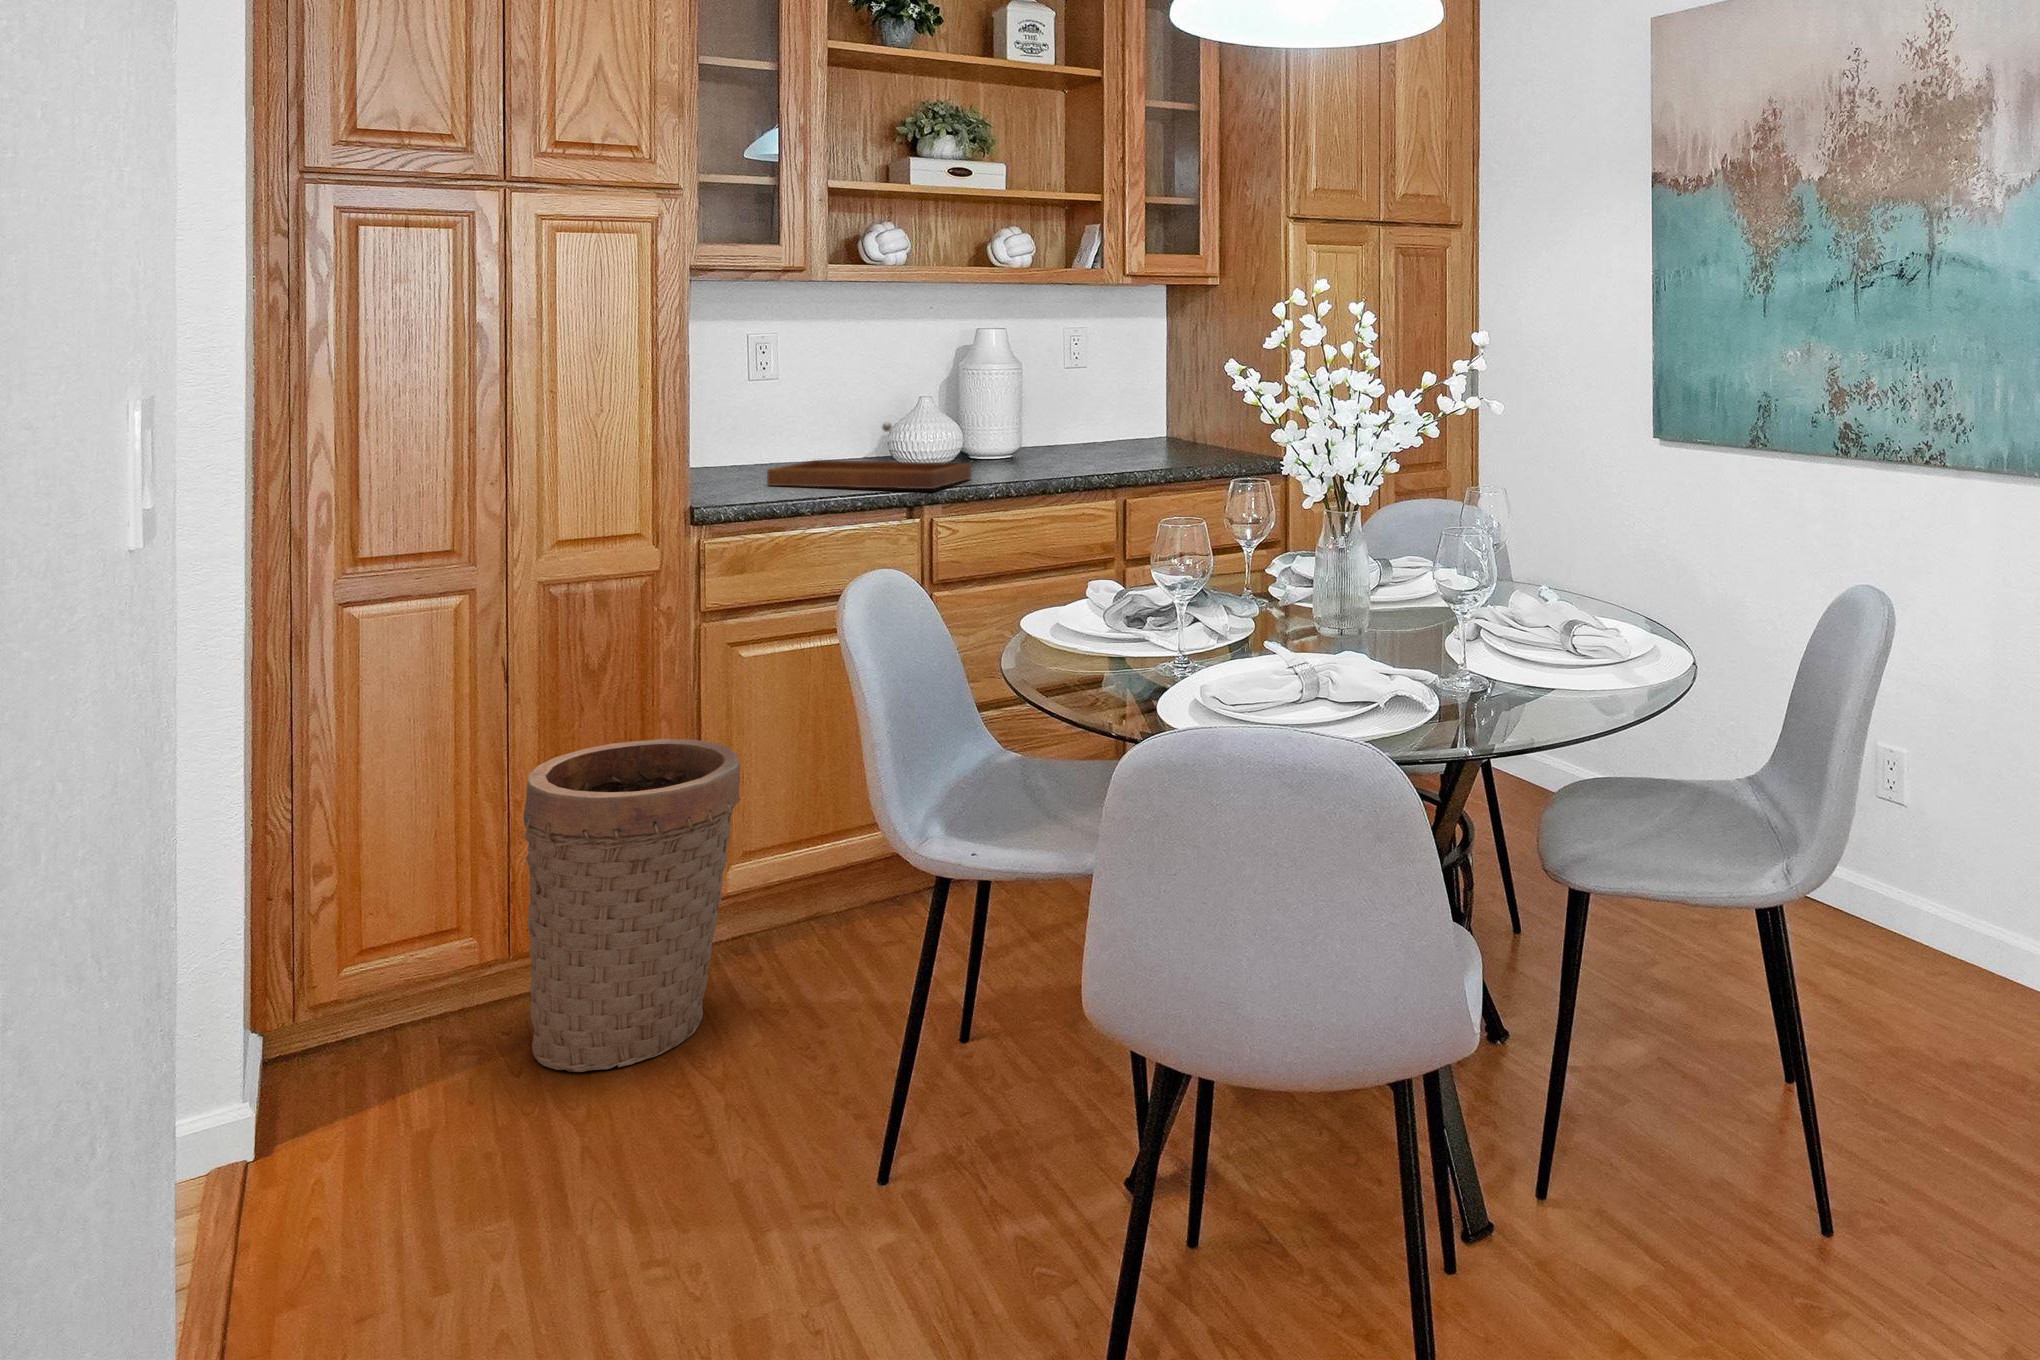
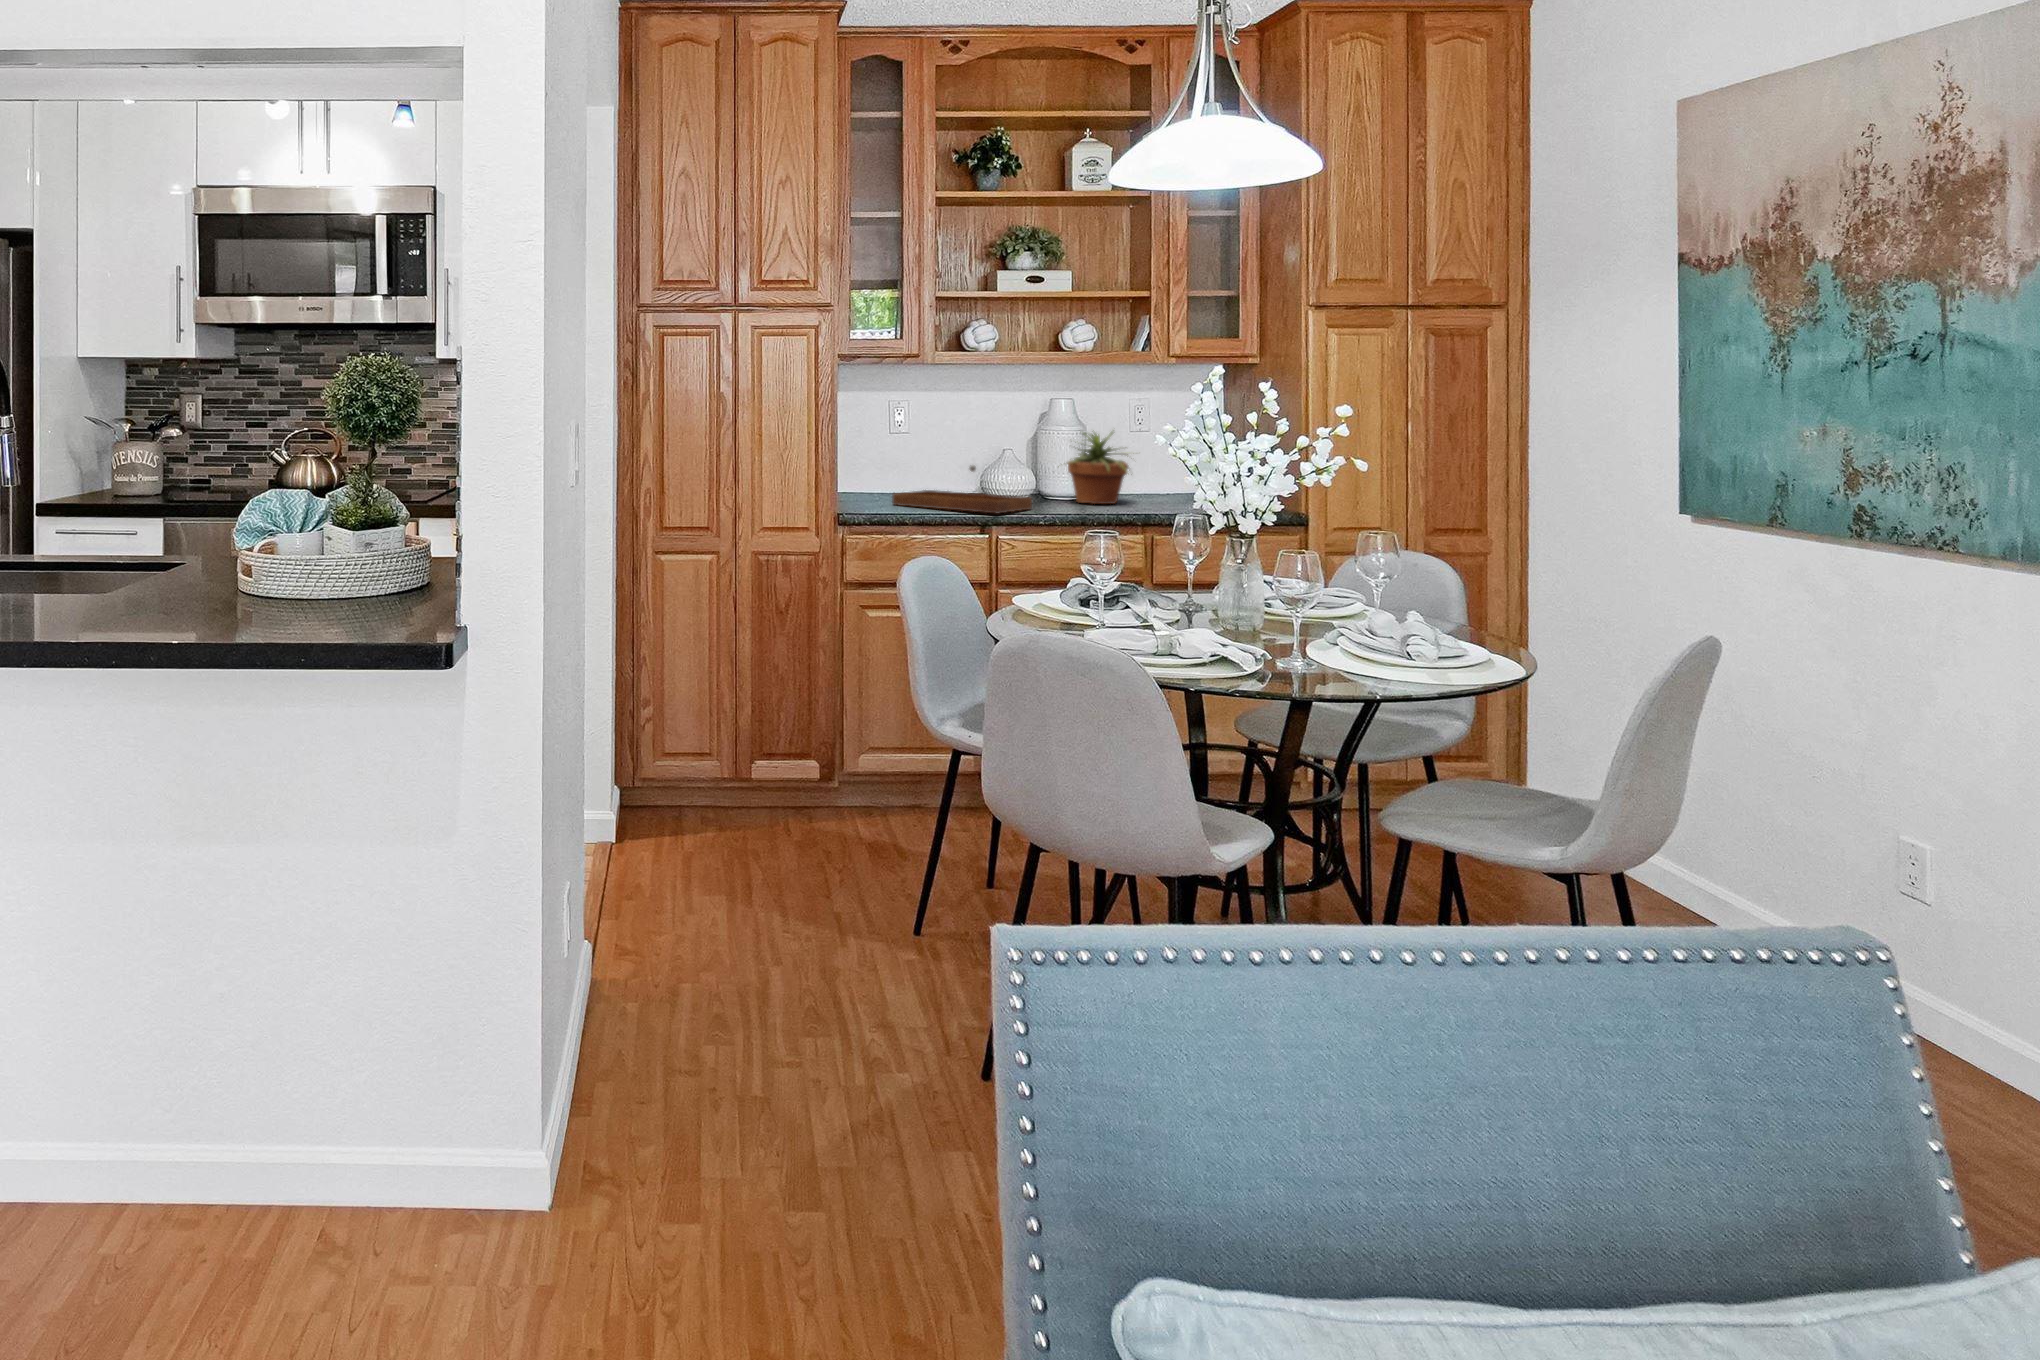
potted plant: none [998,366,1096,467] -> present [1067,430,1129,504]
basket: present [524,739,740,1072] -> none [739,658,859,851]

